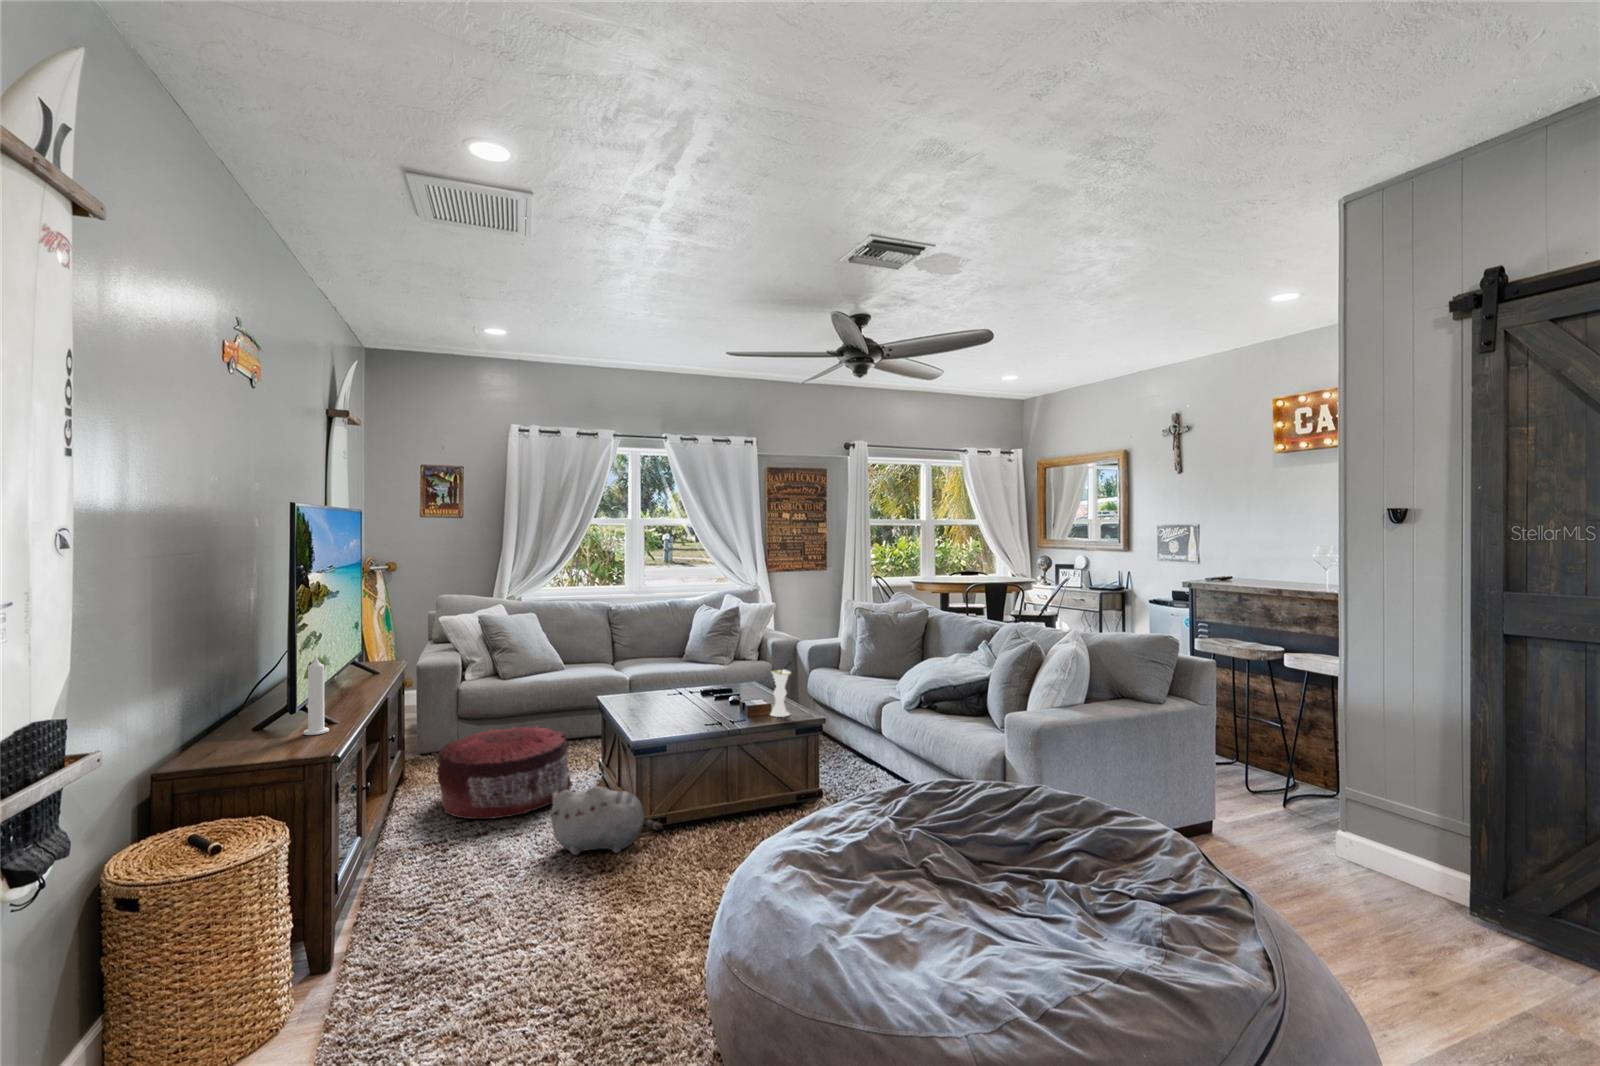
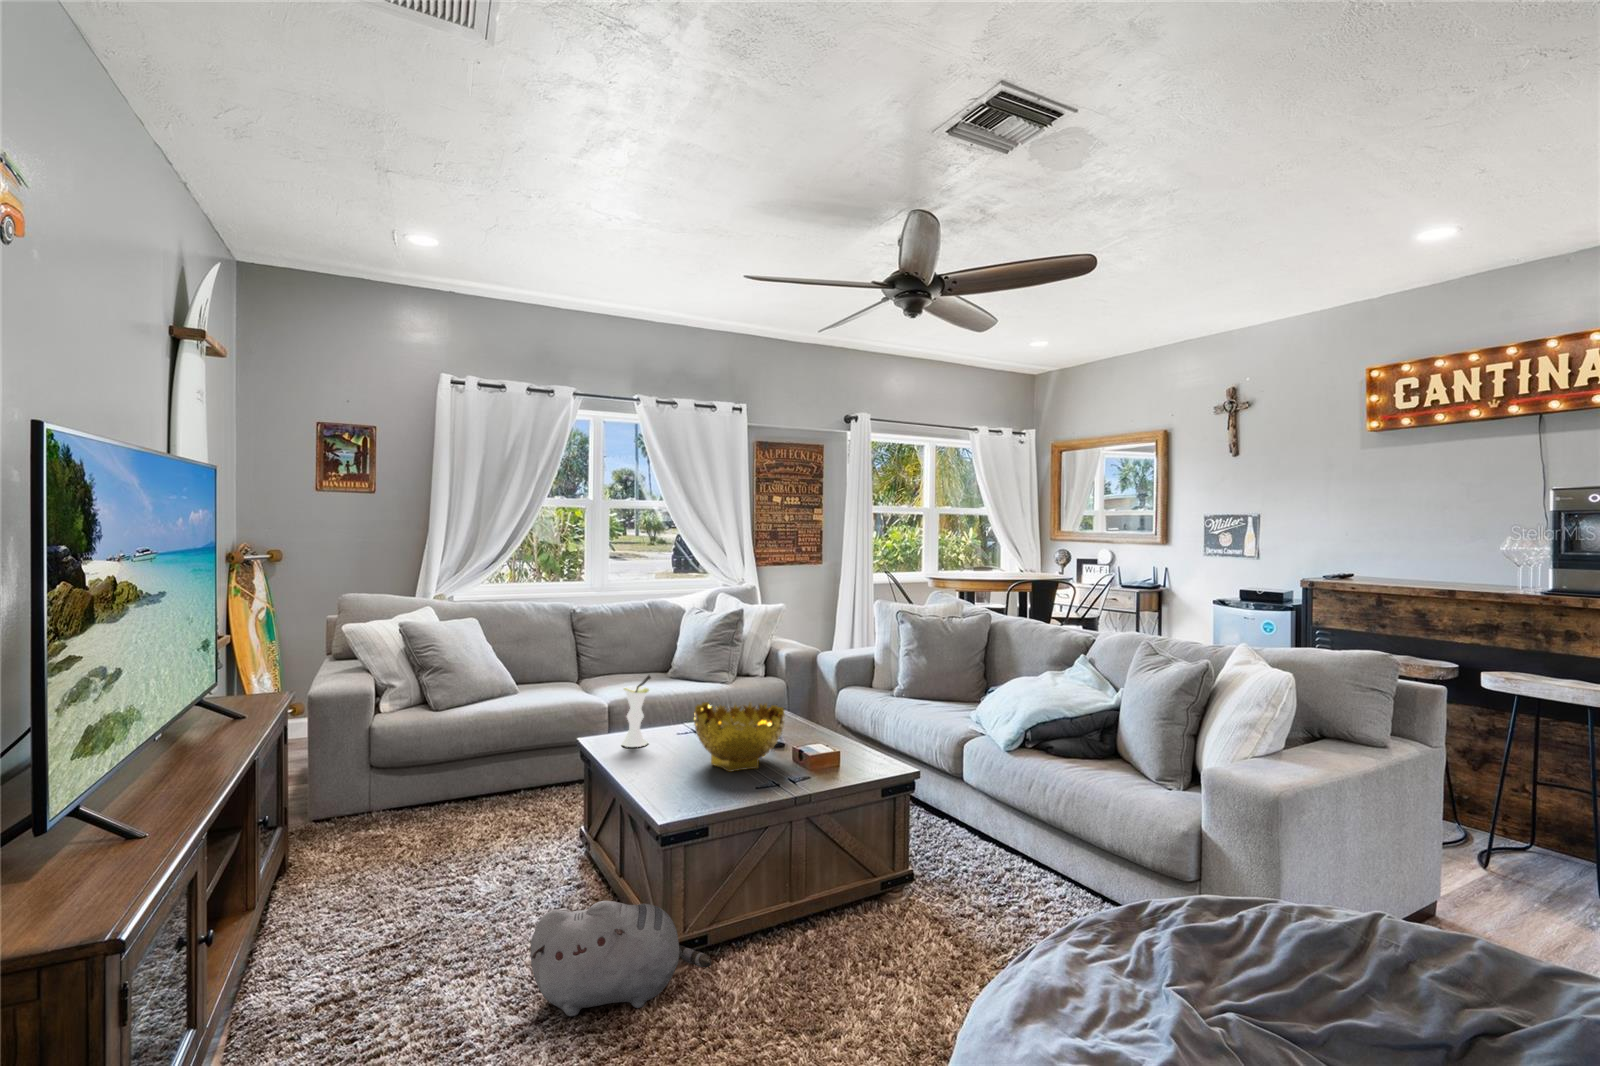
candle: present [303,656,329,735] -> none [63,718,120,876]
vase: present [770,661,792,717] -> present [622,675,651,747]
decorative bowl: none [670,670,734,716] -> present [694,702,785,772]
pouf: present [436,726,573,819] -> none [336,782,547,943]

